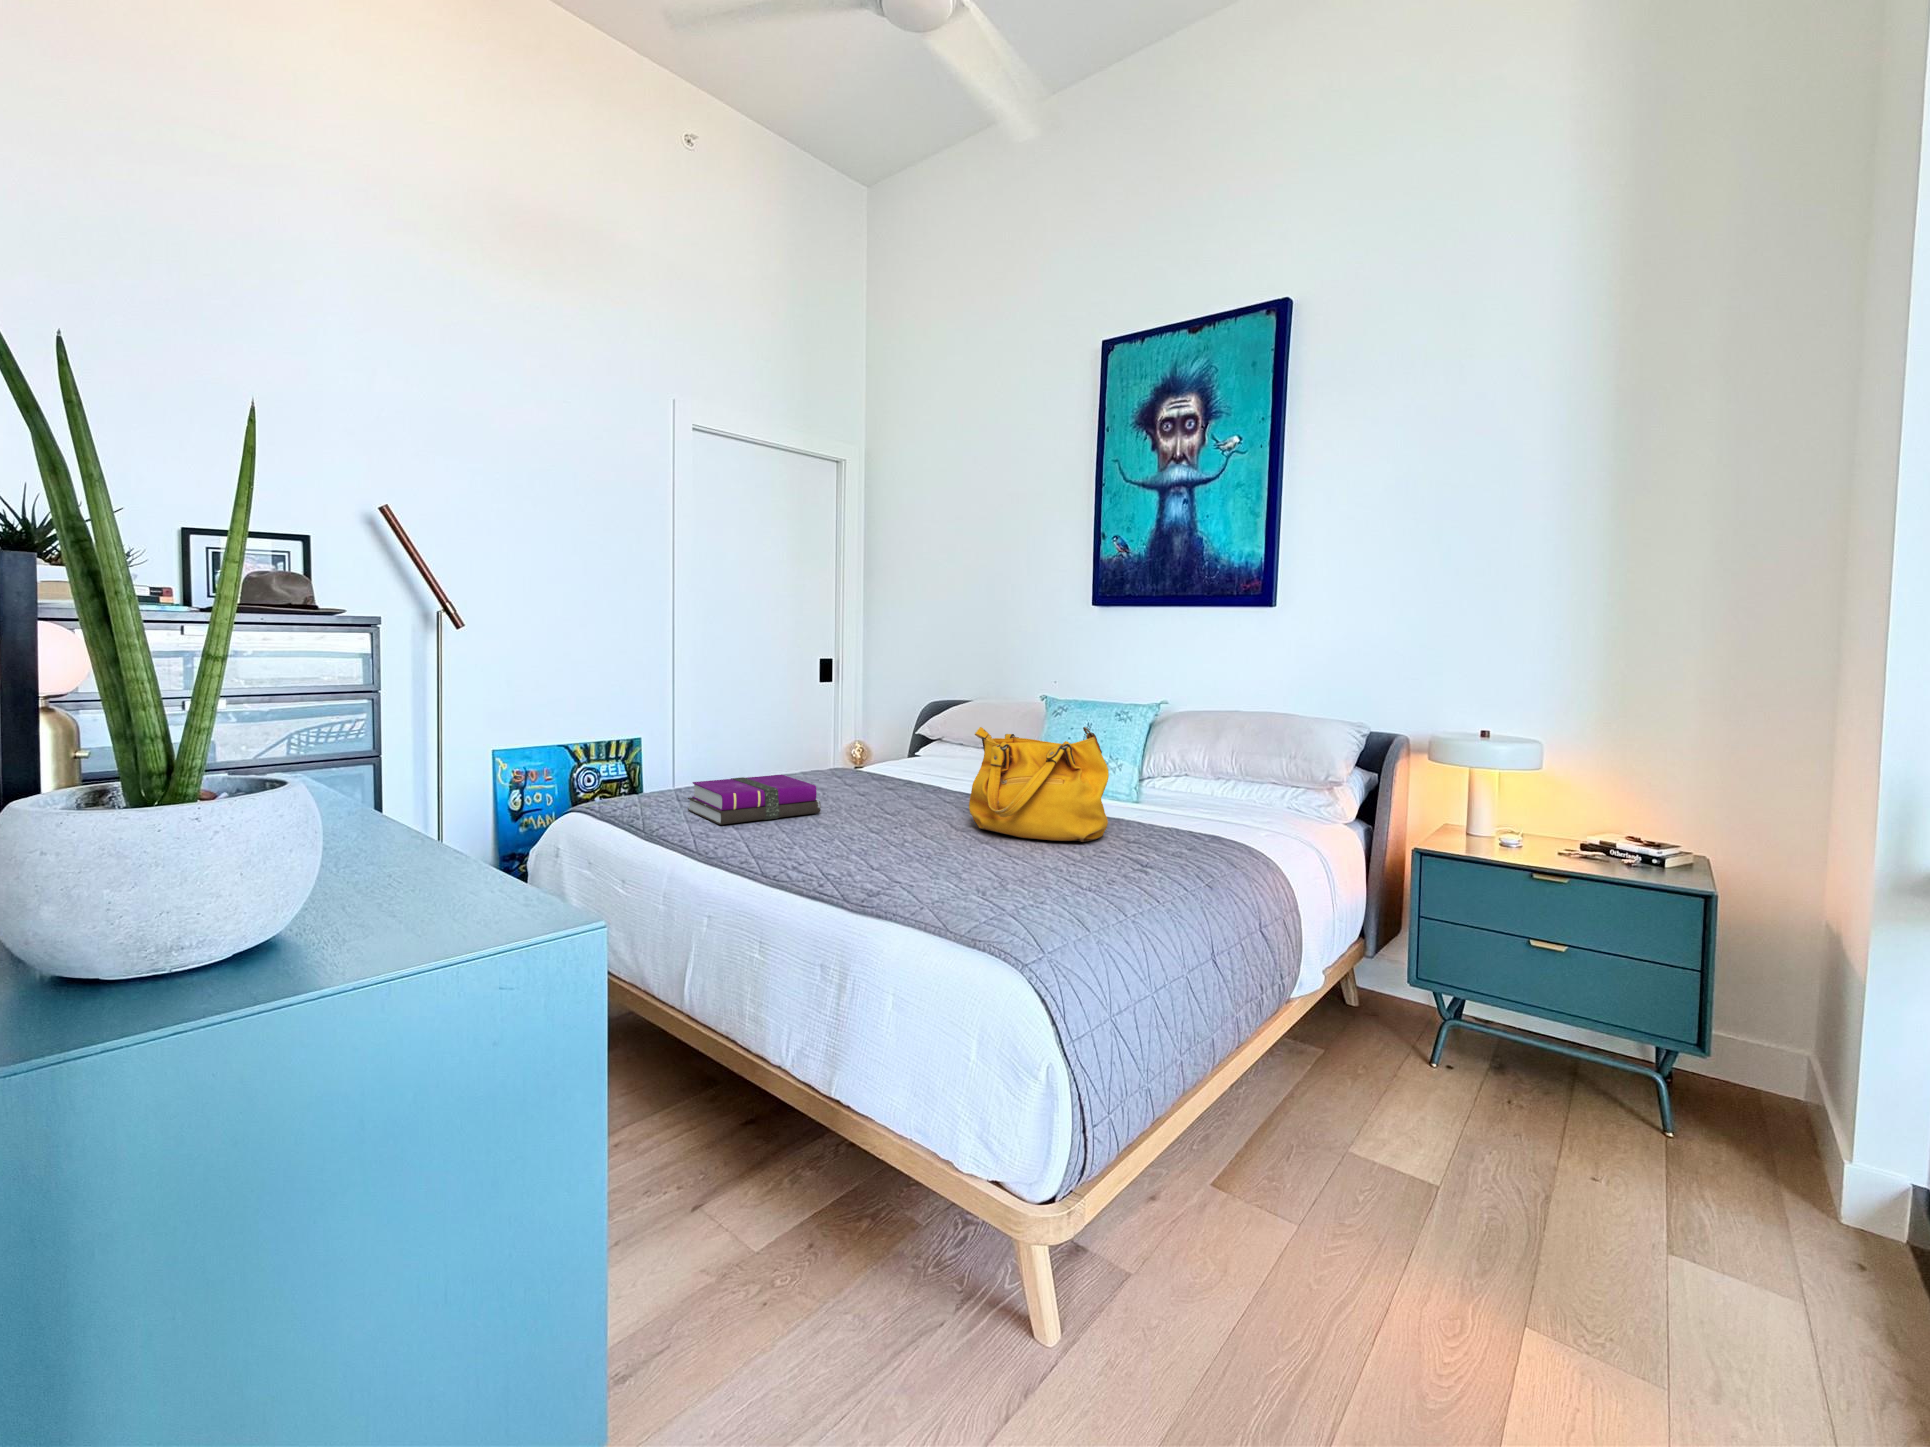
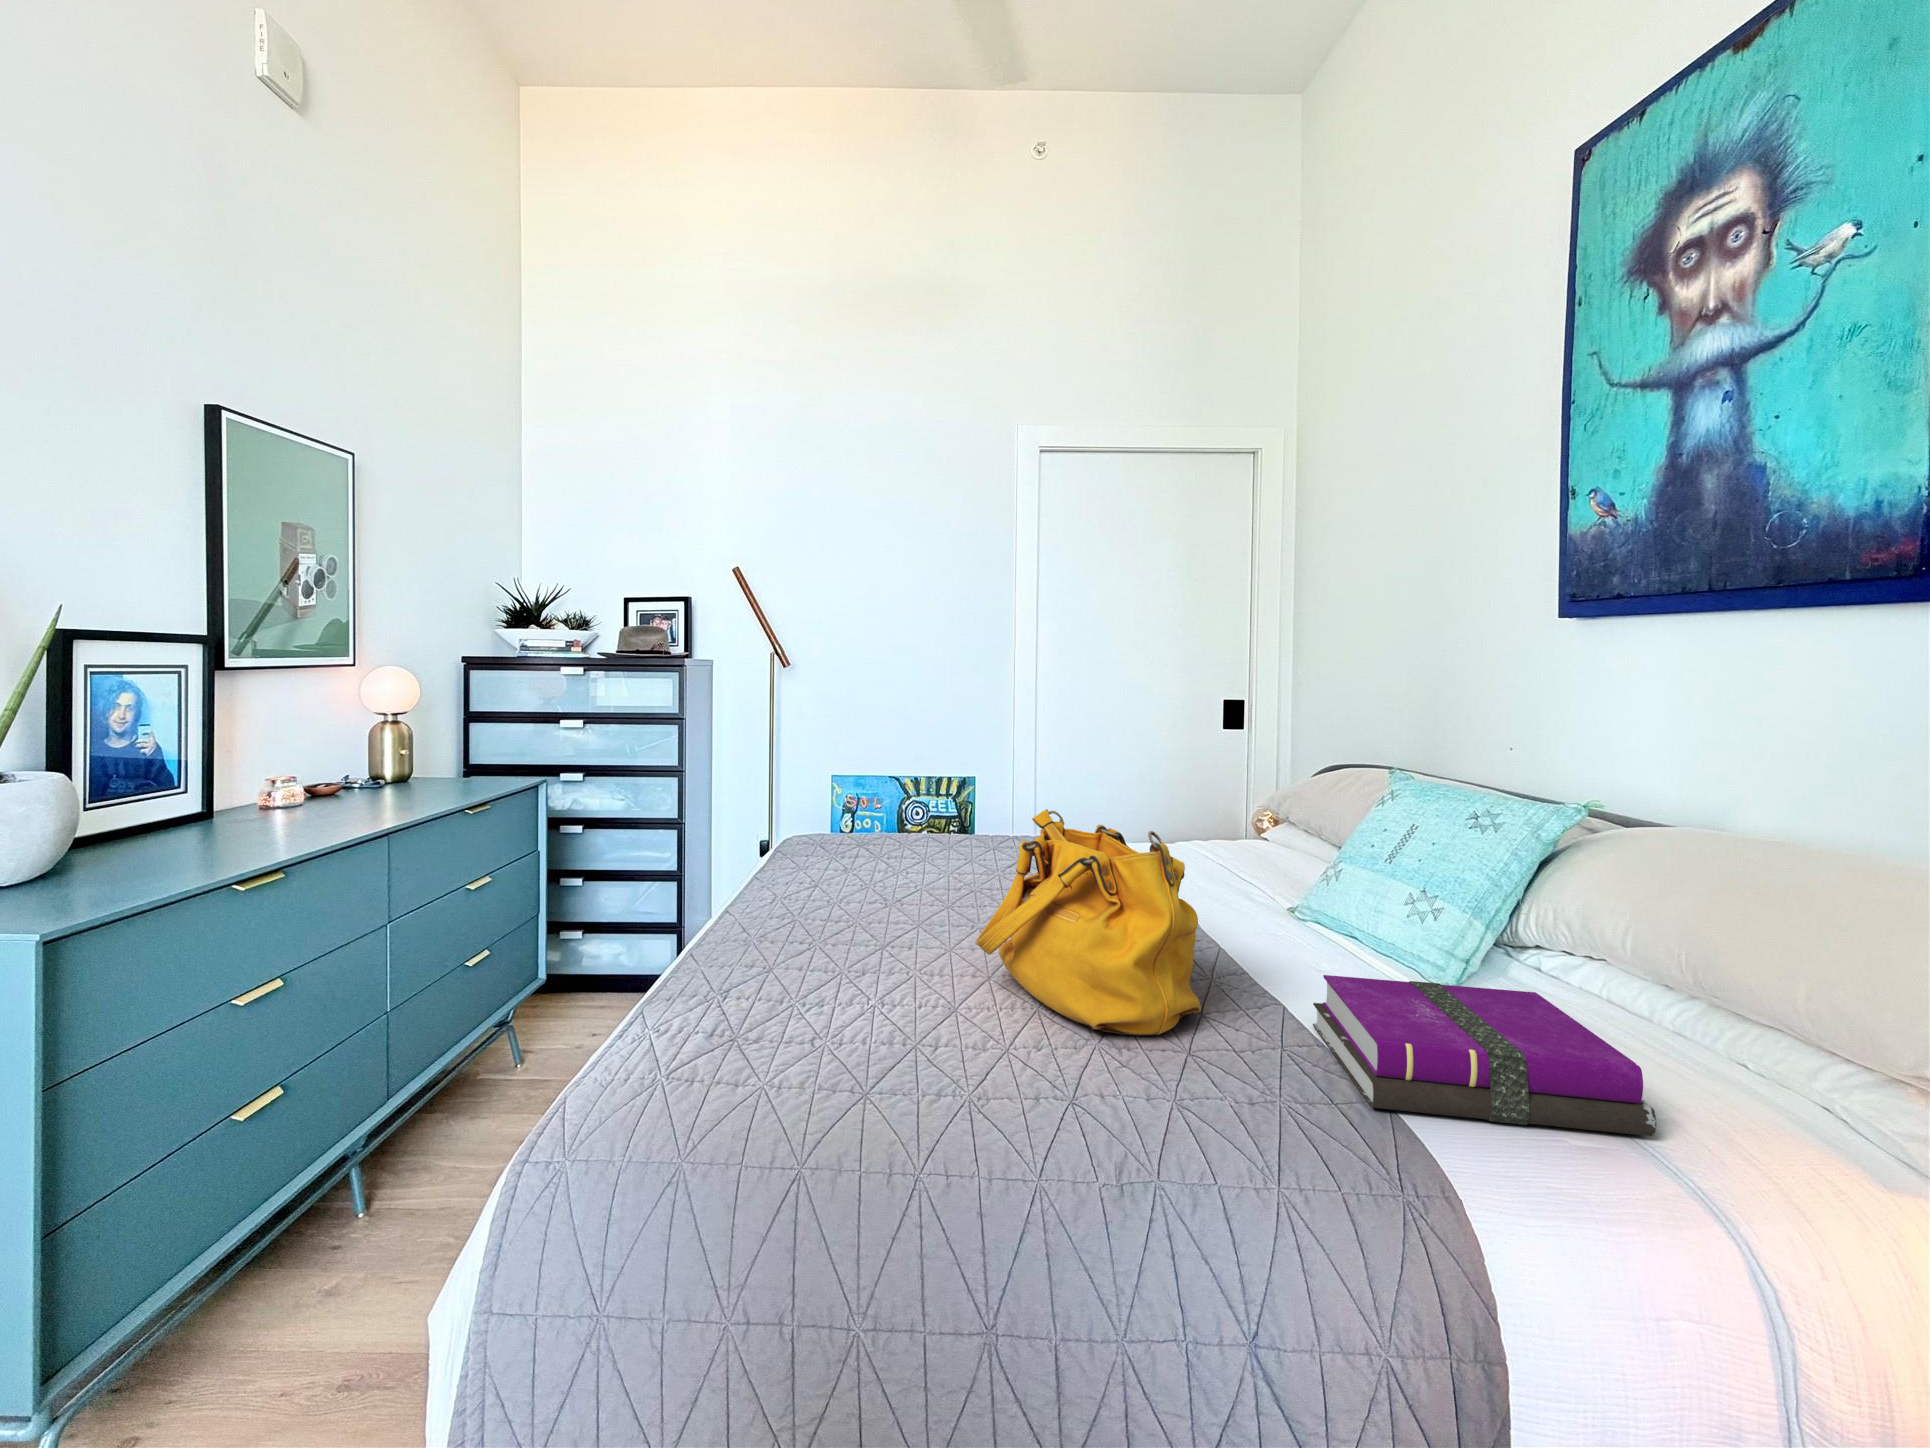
notebook: present [688,775,821,825] -> present [1313,975,1656,1136]

